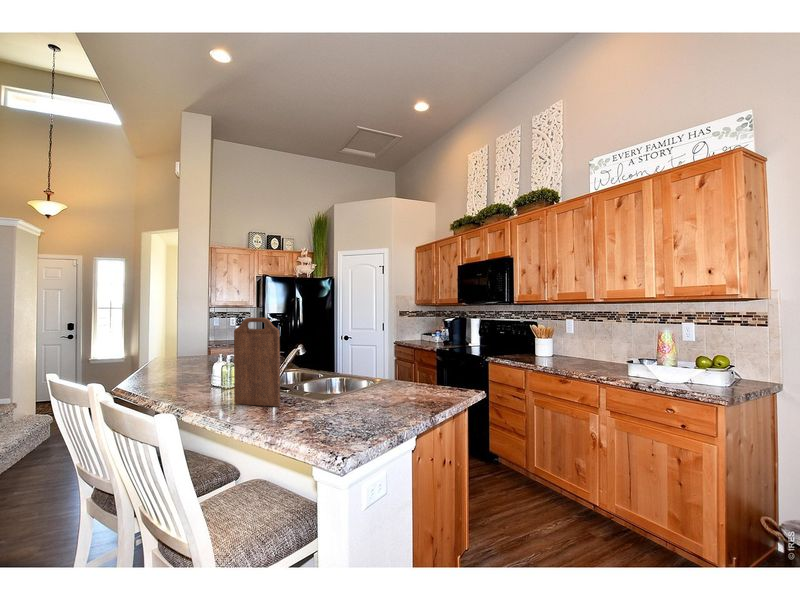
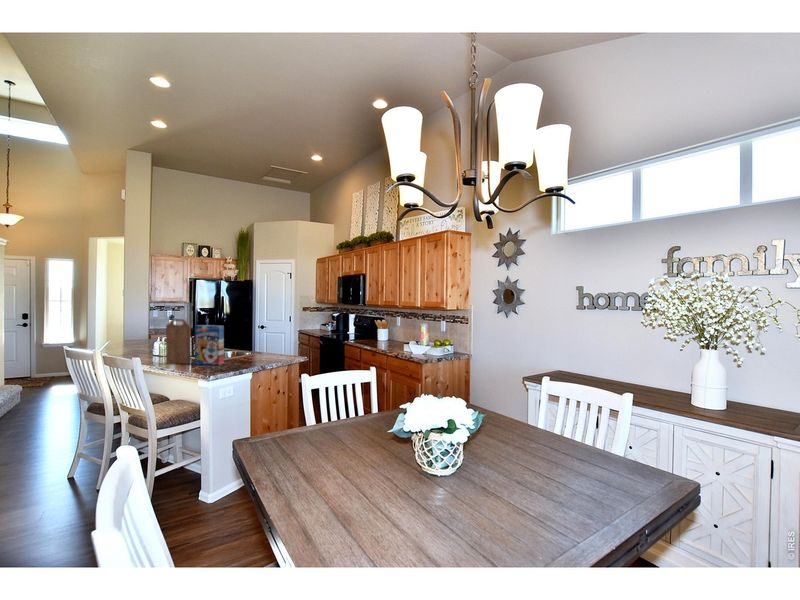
cereal box: none [289,329,344,412] -> present [195,325,224,365]

